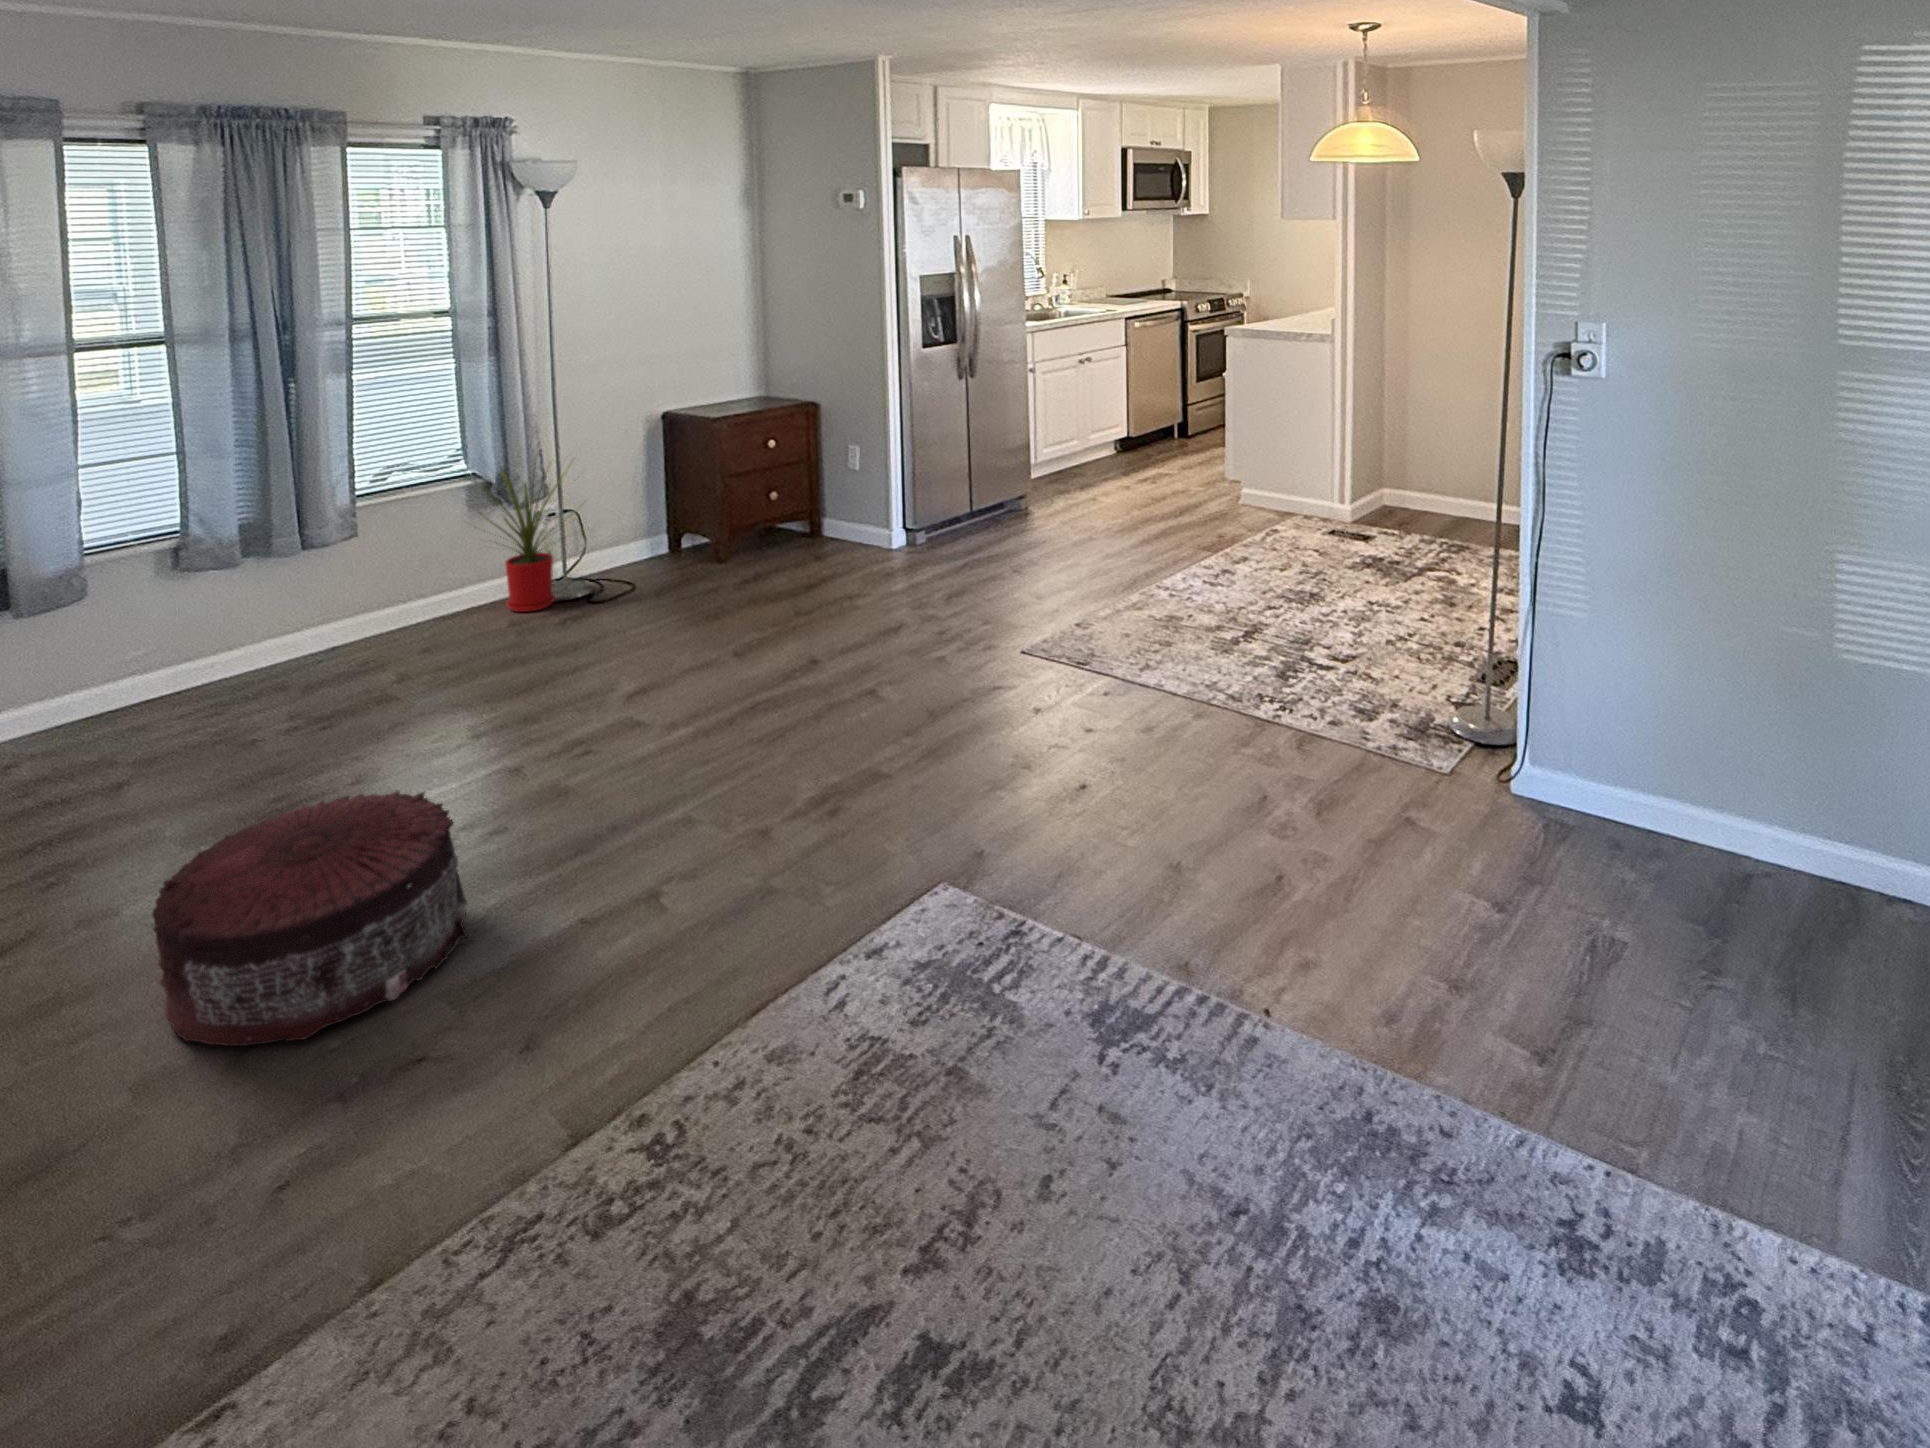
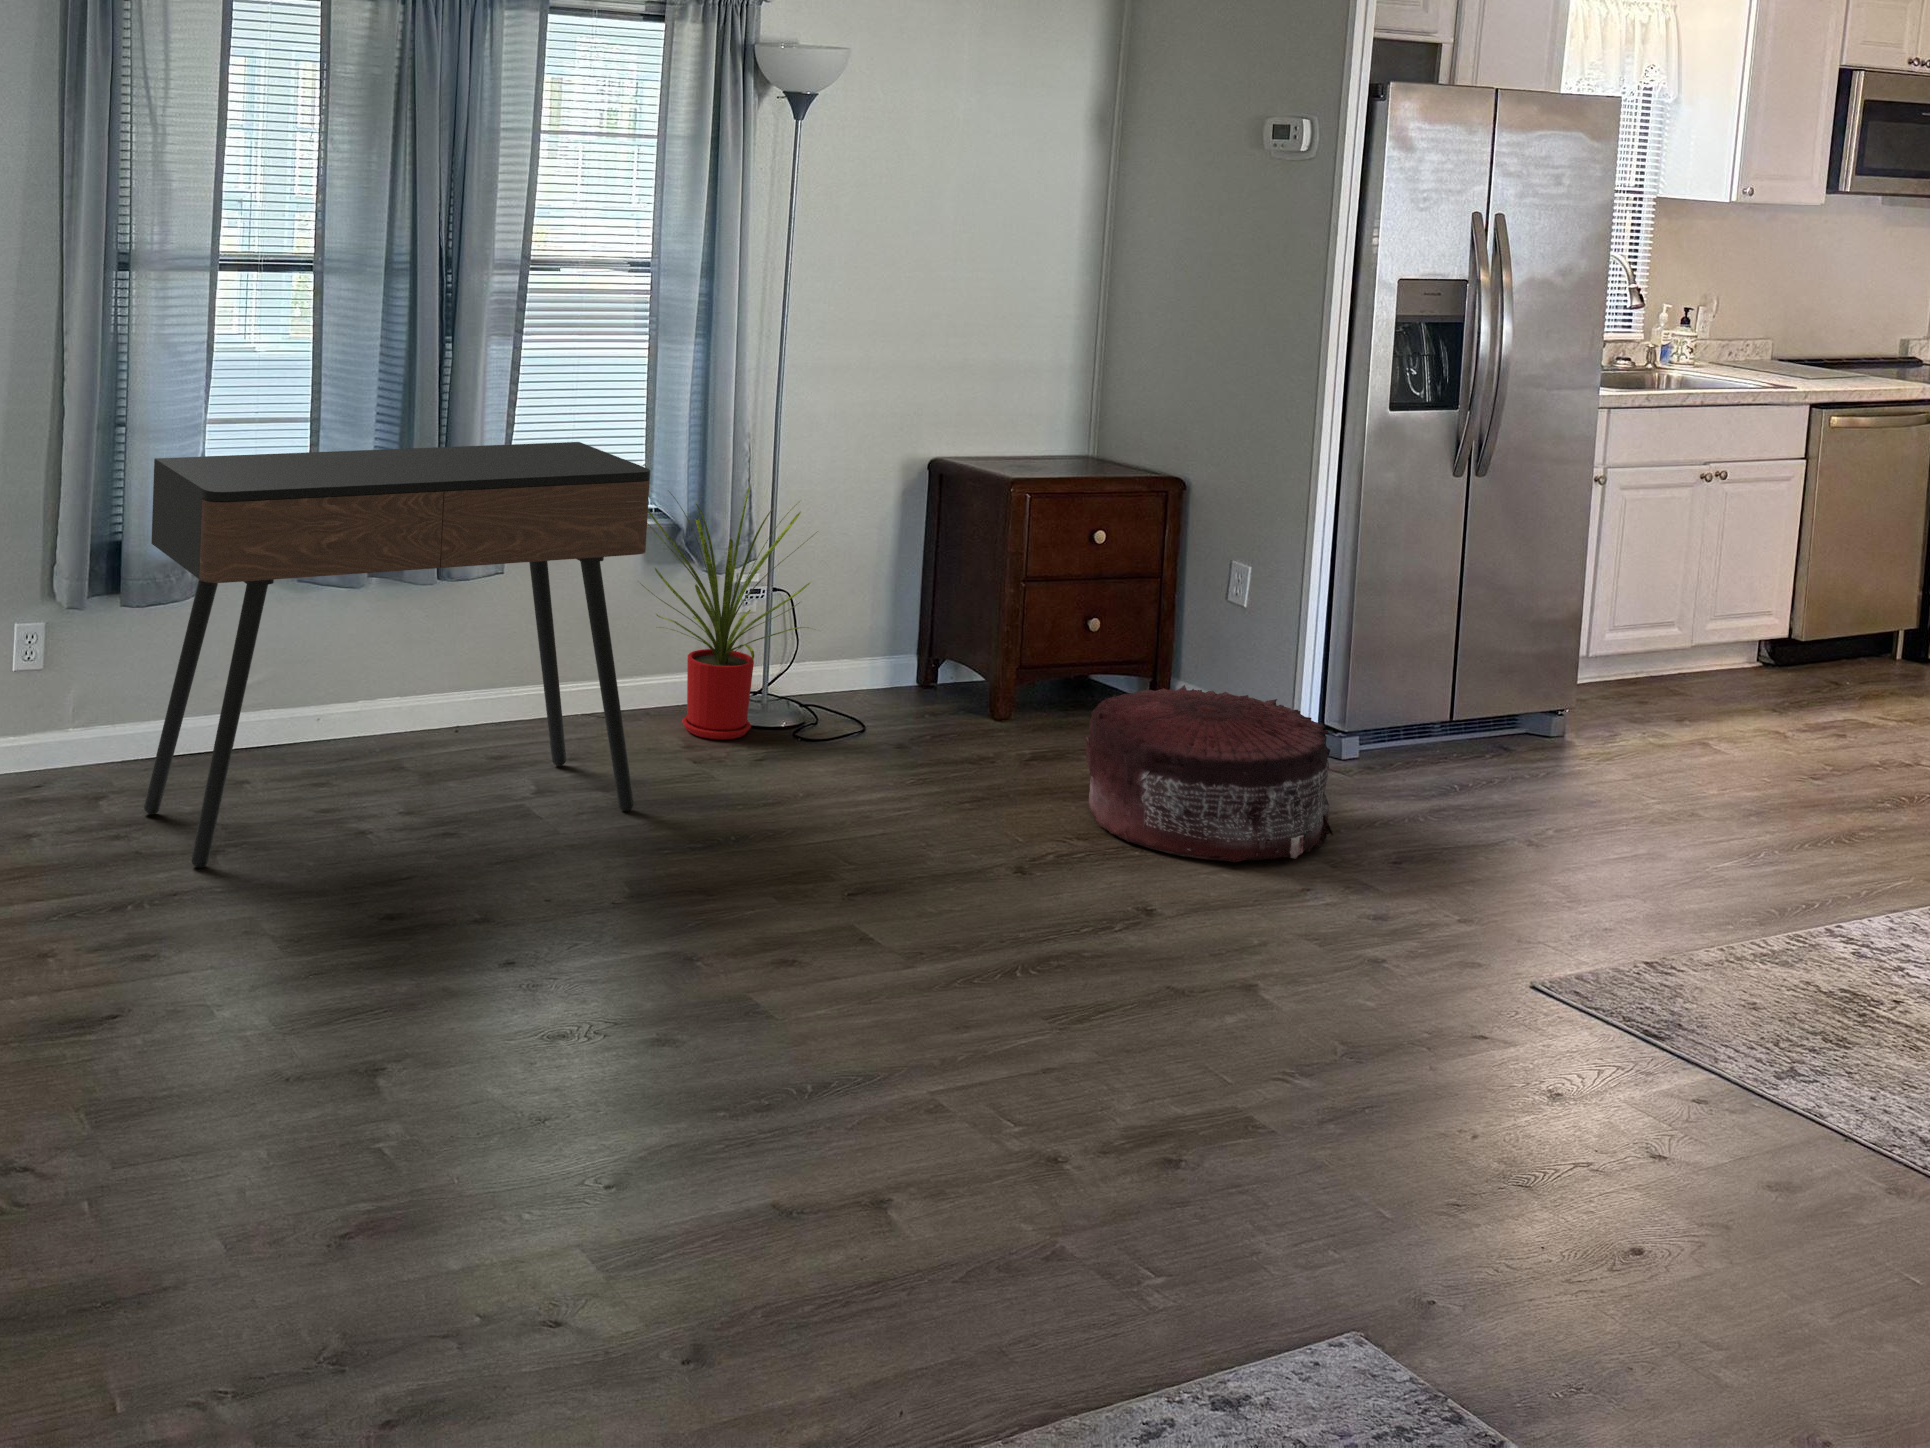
console table: none [23,437,470,801] -> present [144,442,650,868]
pouf: present [152,791,467,1046] -> present [1085,685,1333,862]

